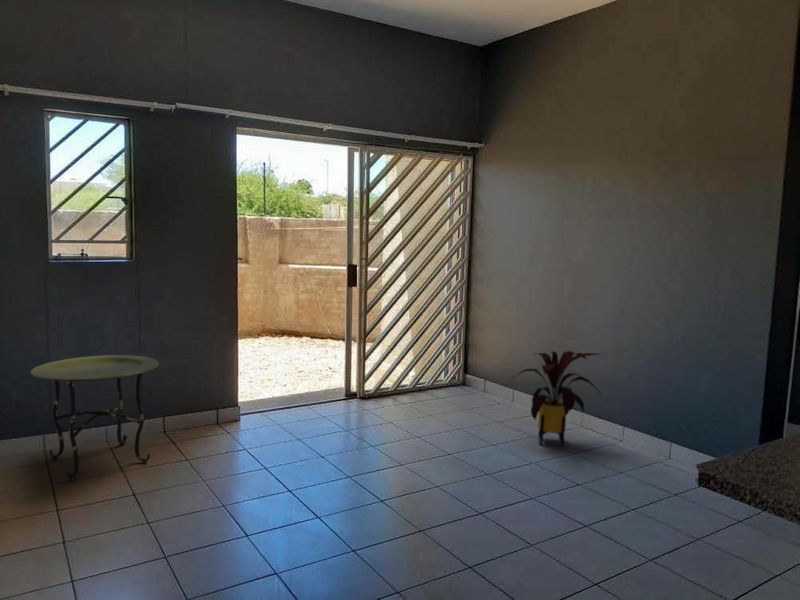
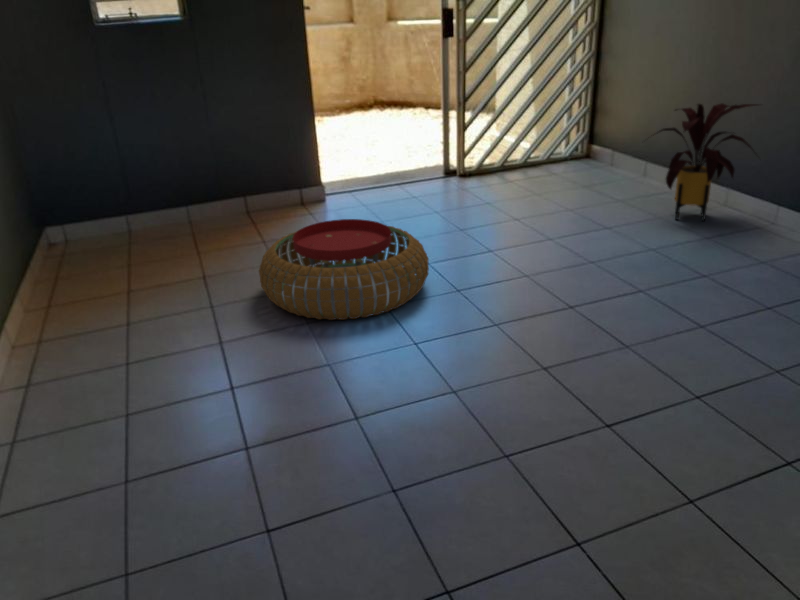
side table: present [31,355,159,480] -> none [103,131,235,261]
pouf: none [167,445,332,551] -> present [259,219,429,320]

